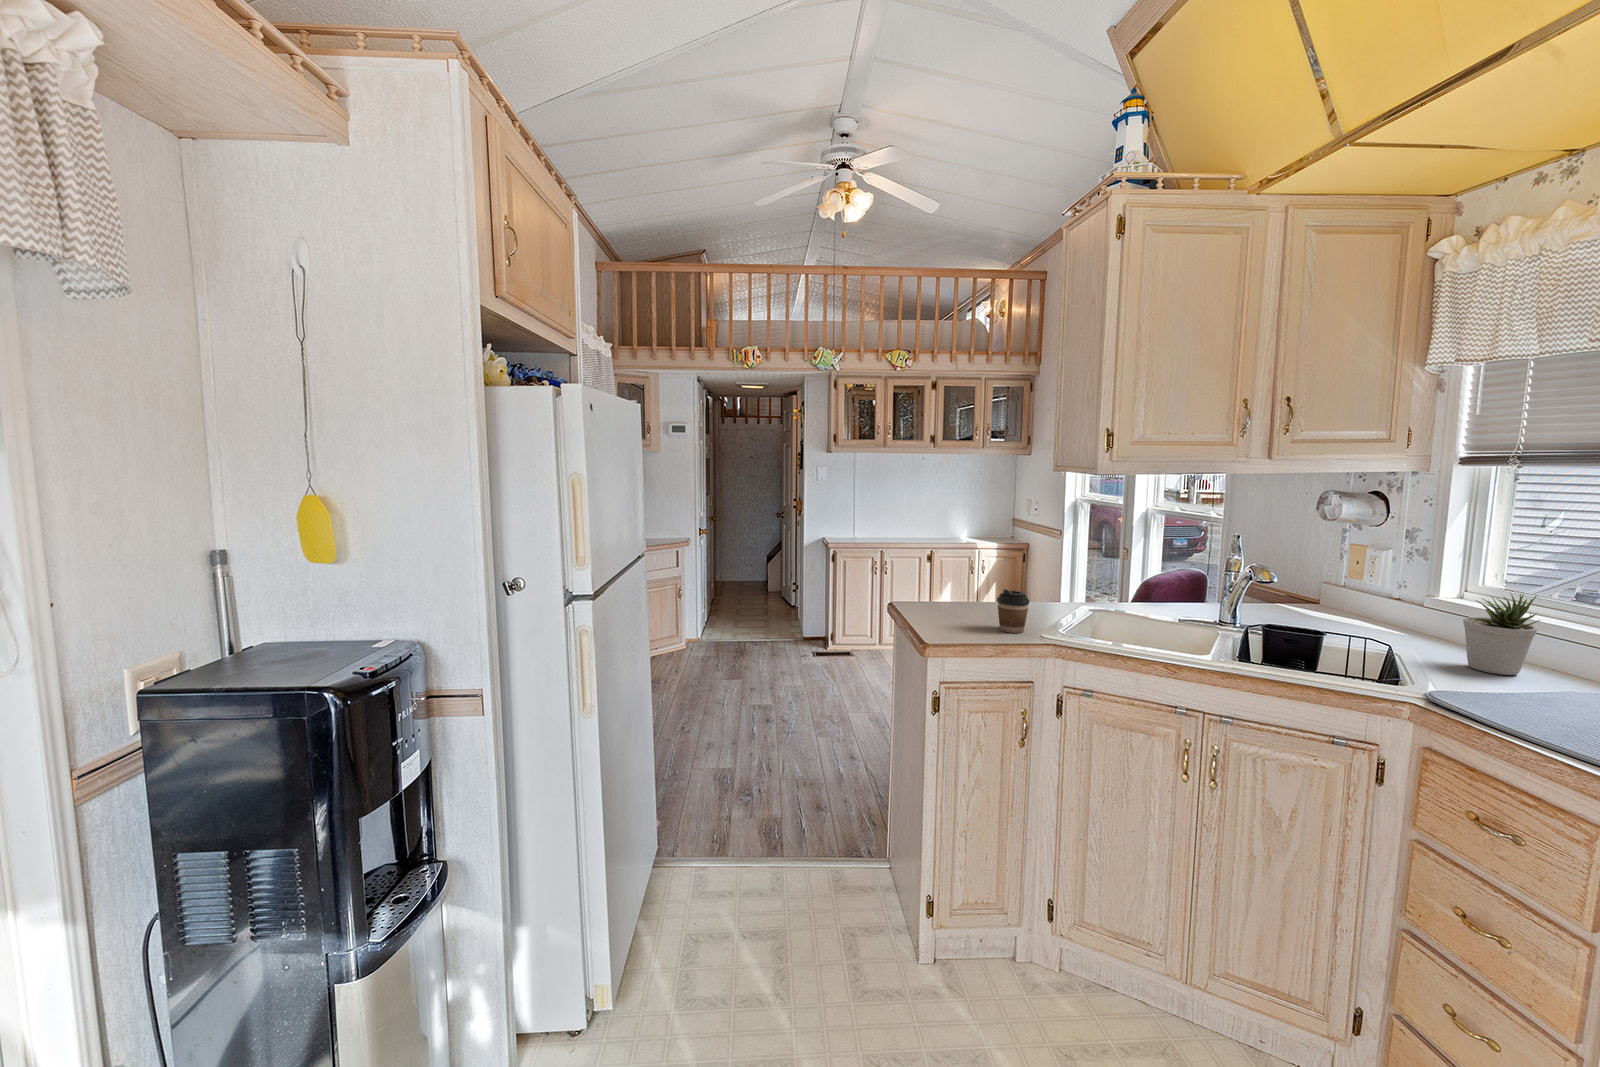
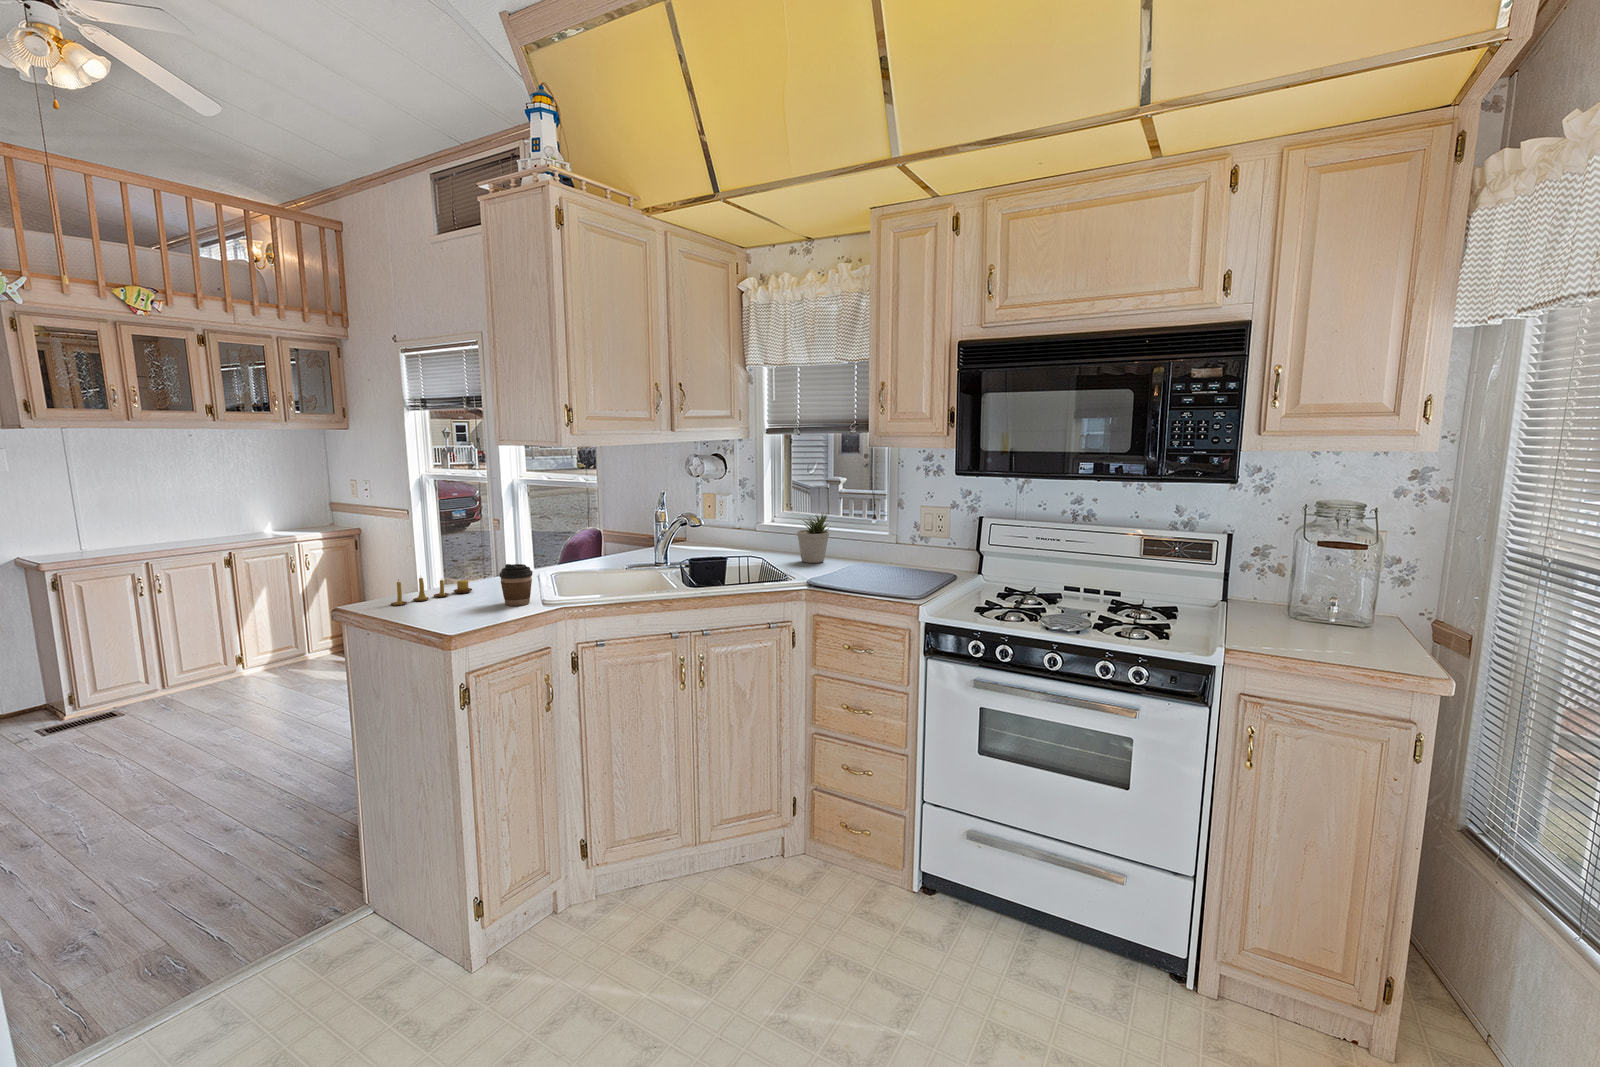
candle: none [918,587,993,610] -> present [391,578,472,606]

